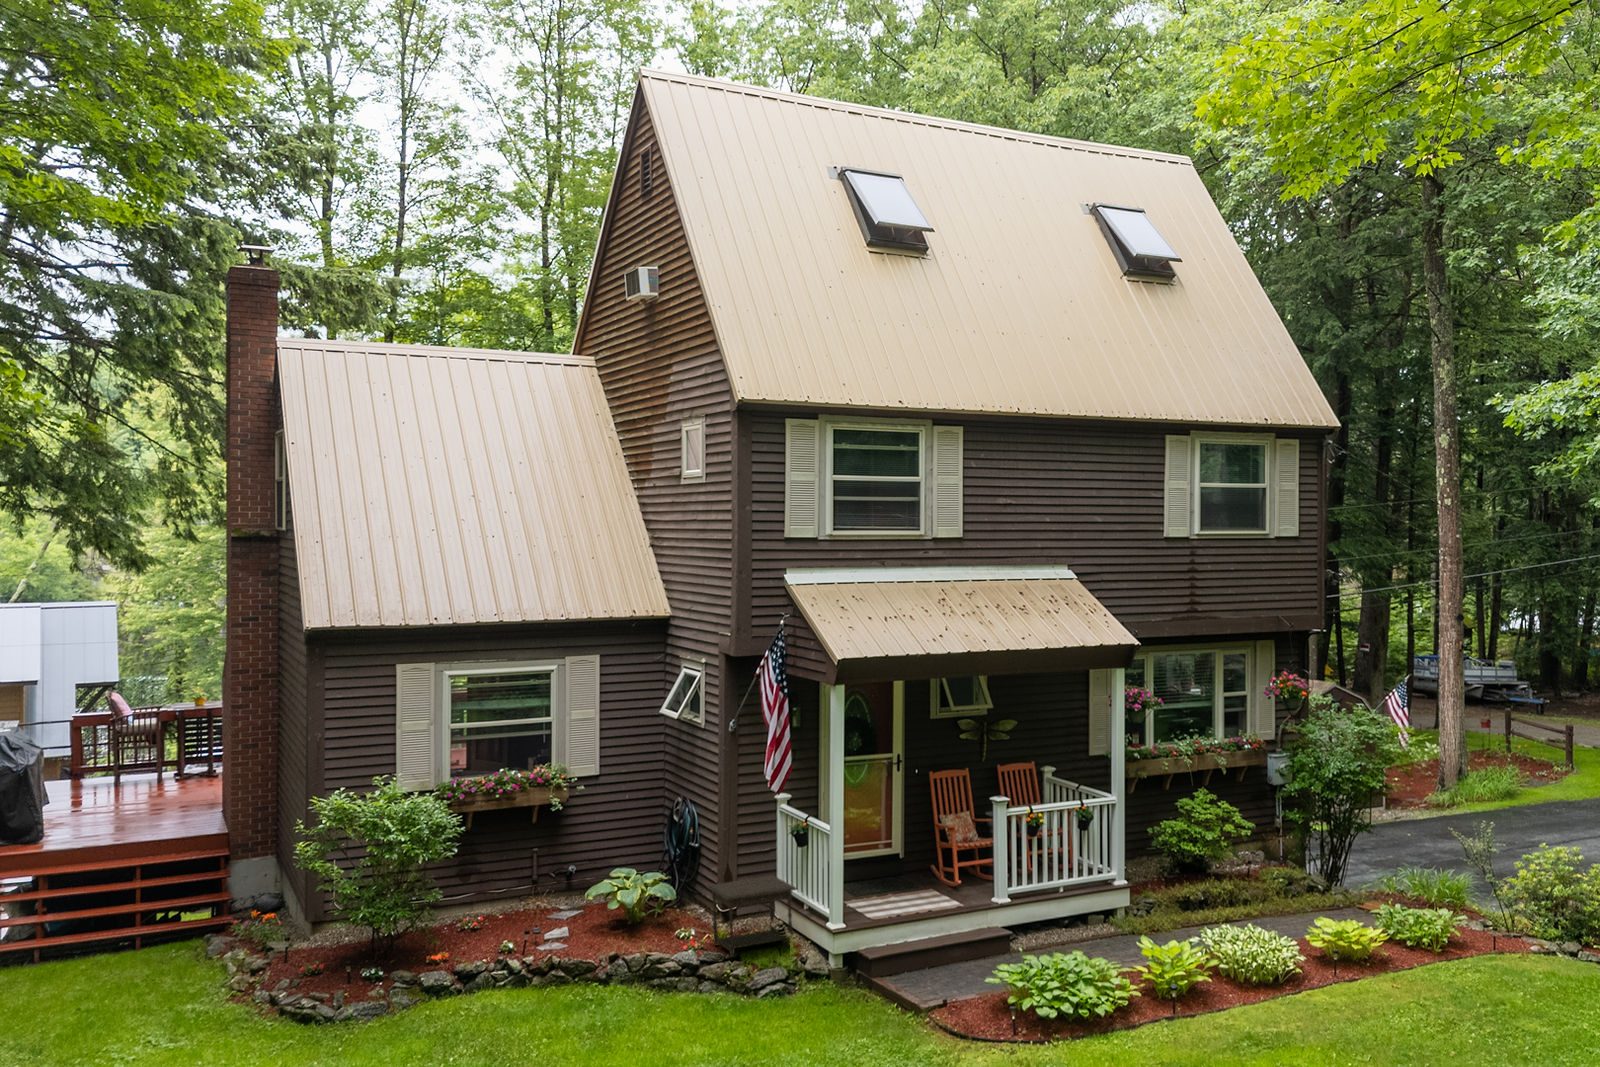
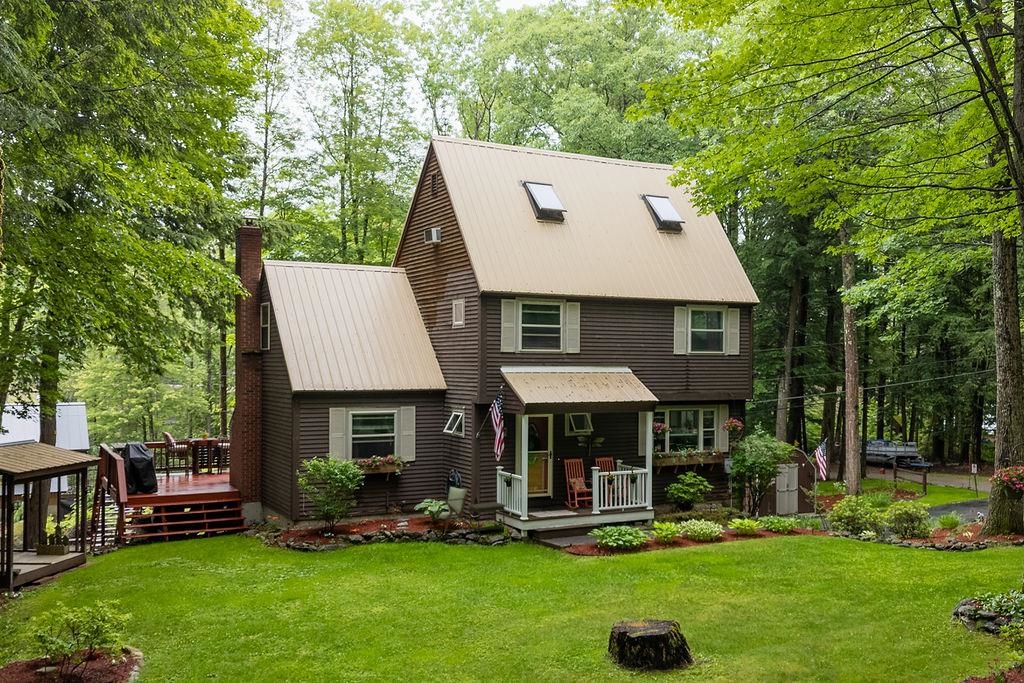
lounge chair: none [622,835,720,946] -> present [428,487,470,532]

